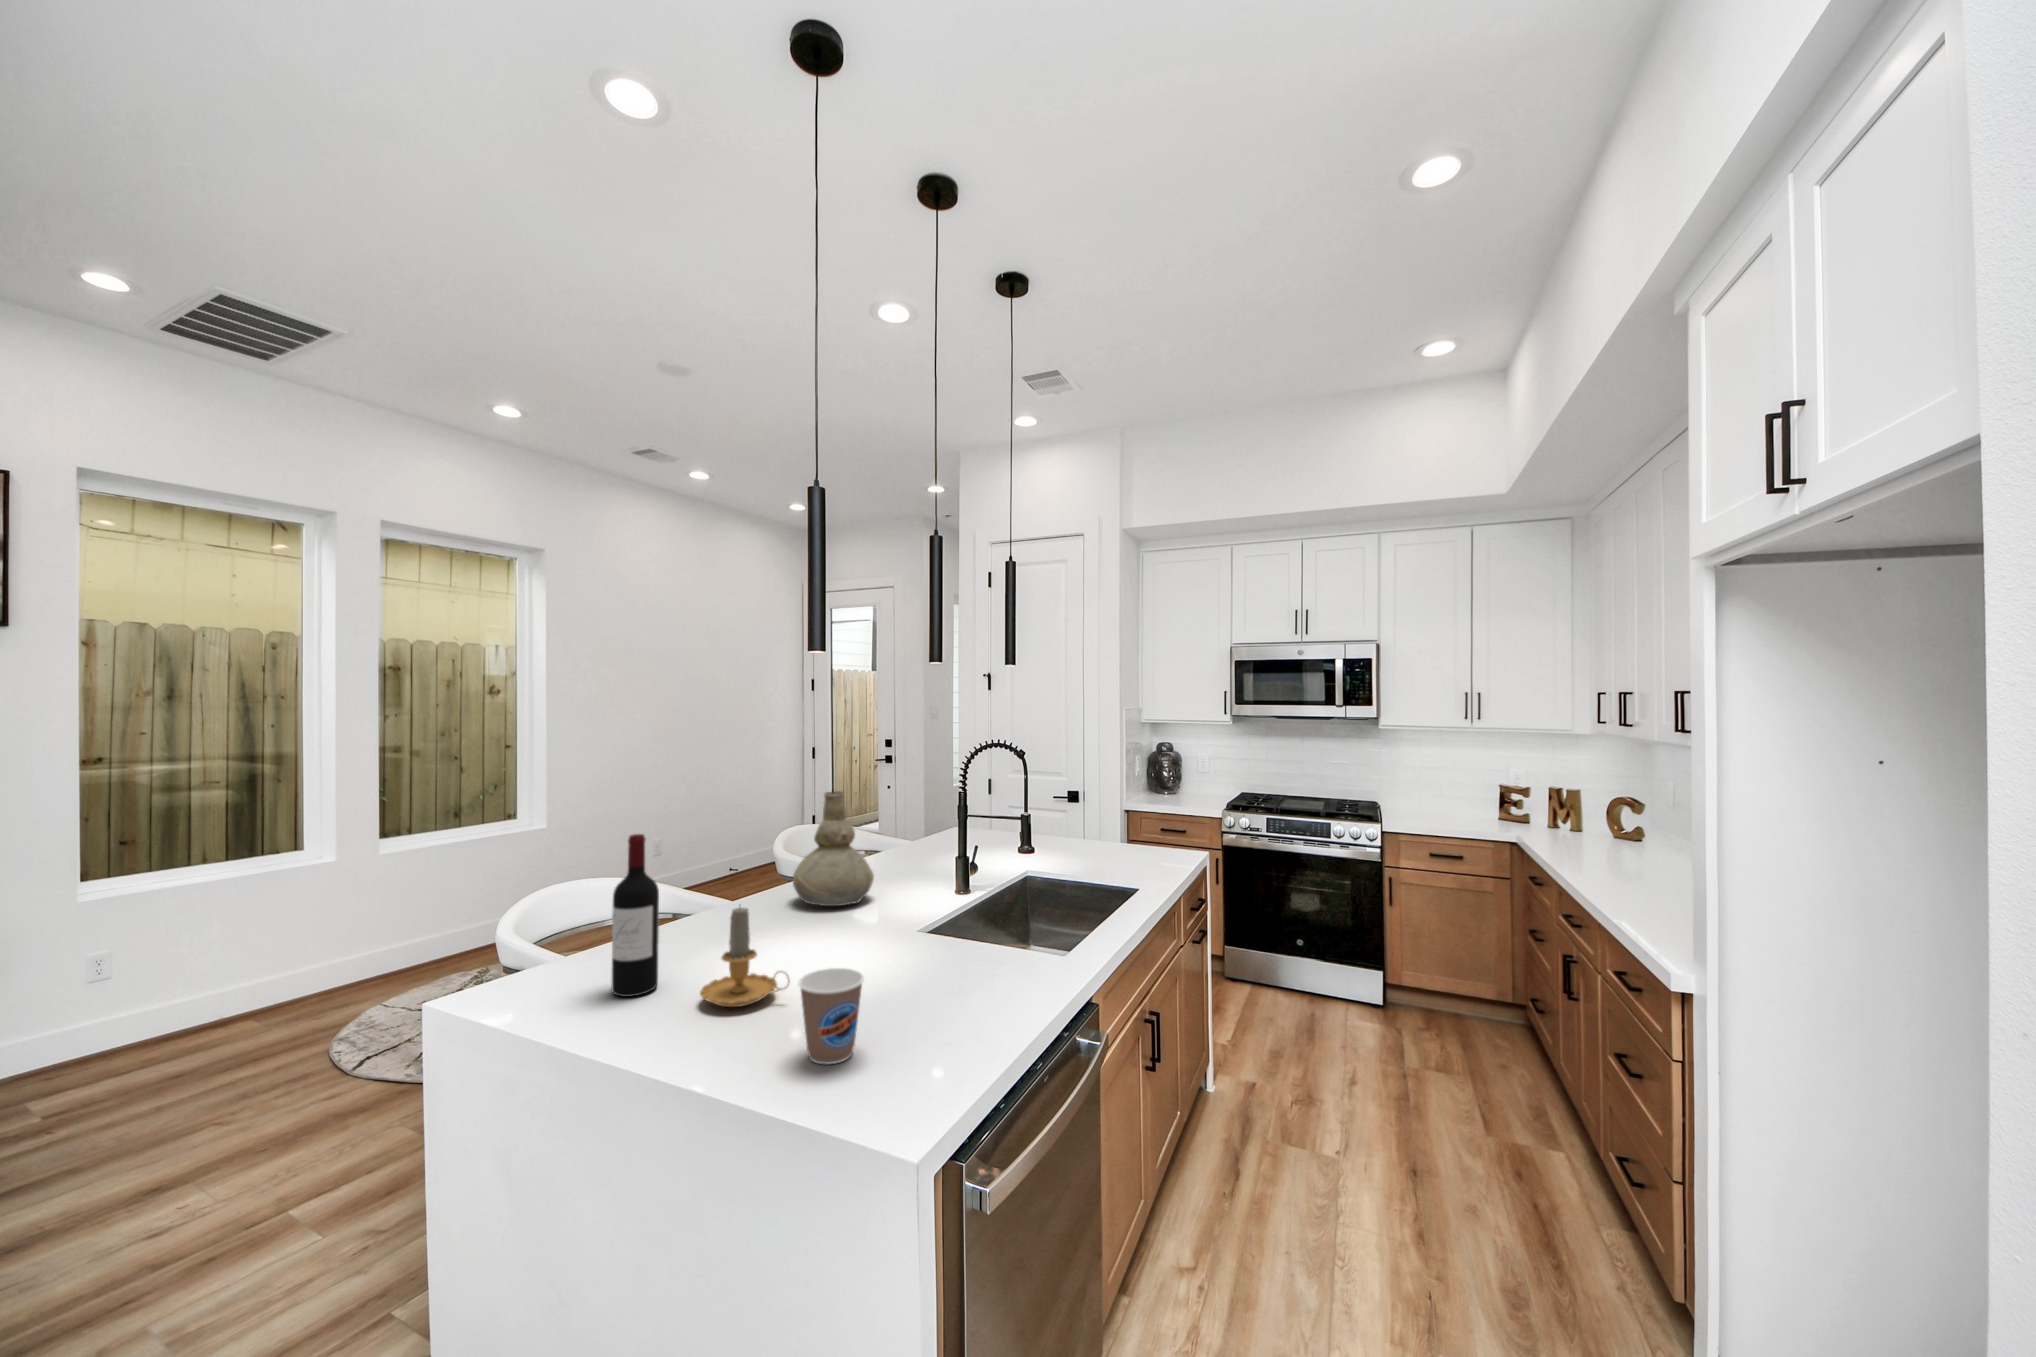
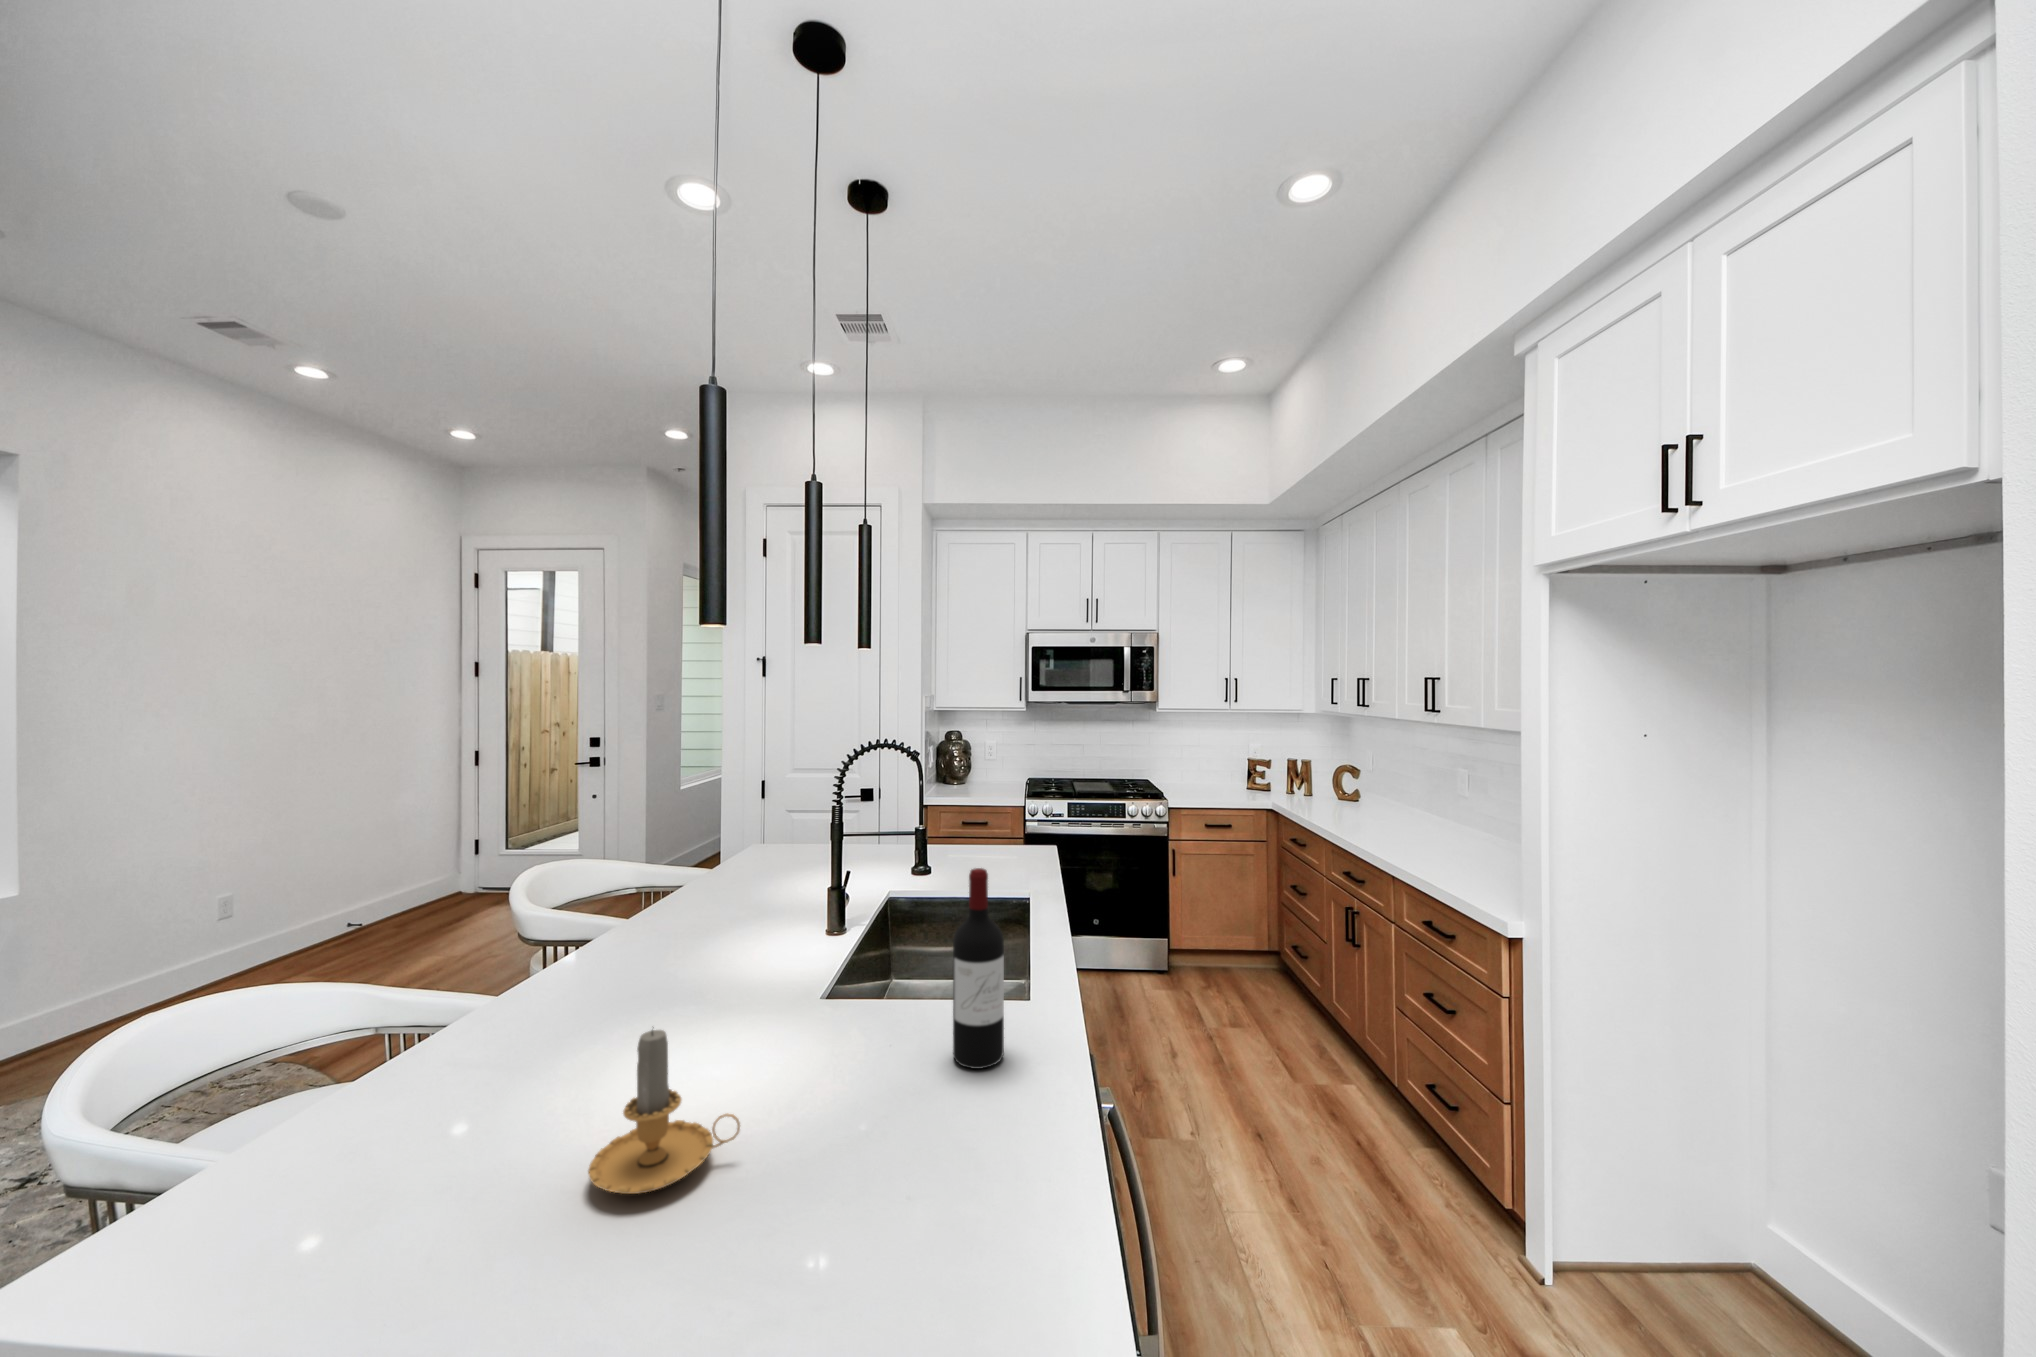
vase: present [793,792,874,906] -> none [615,822,732,982]
wine bottle: present [611,834,659,997] -> present [953,868,1004,1069]
coffee cup: present [798,968,864,1064] -> none [827,1102,923,1261]

